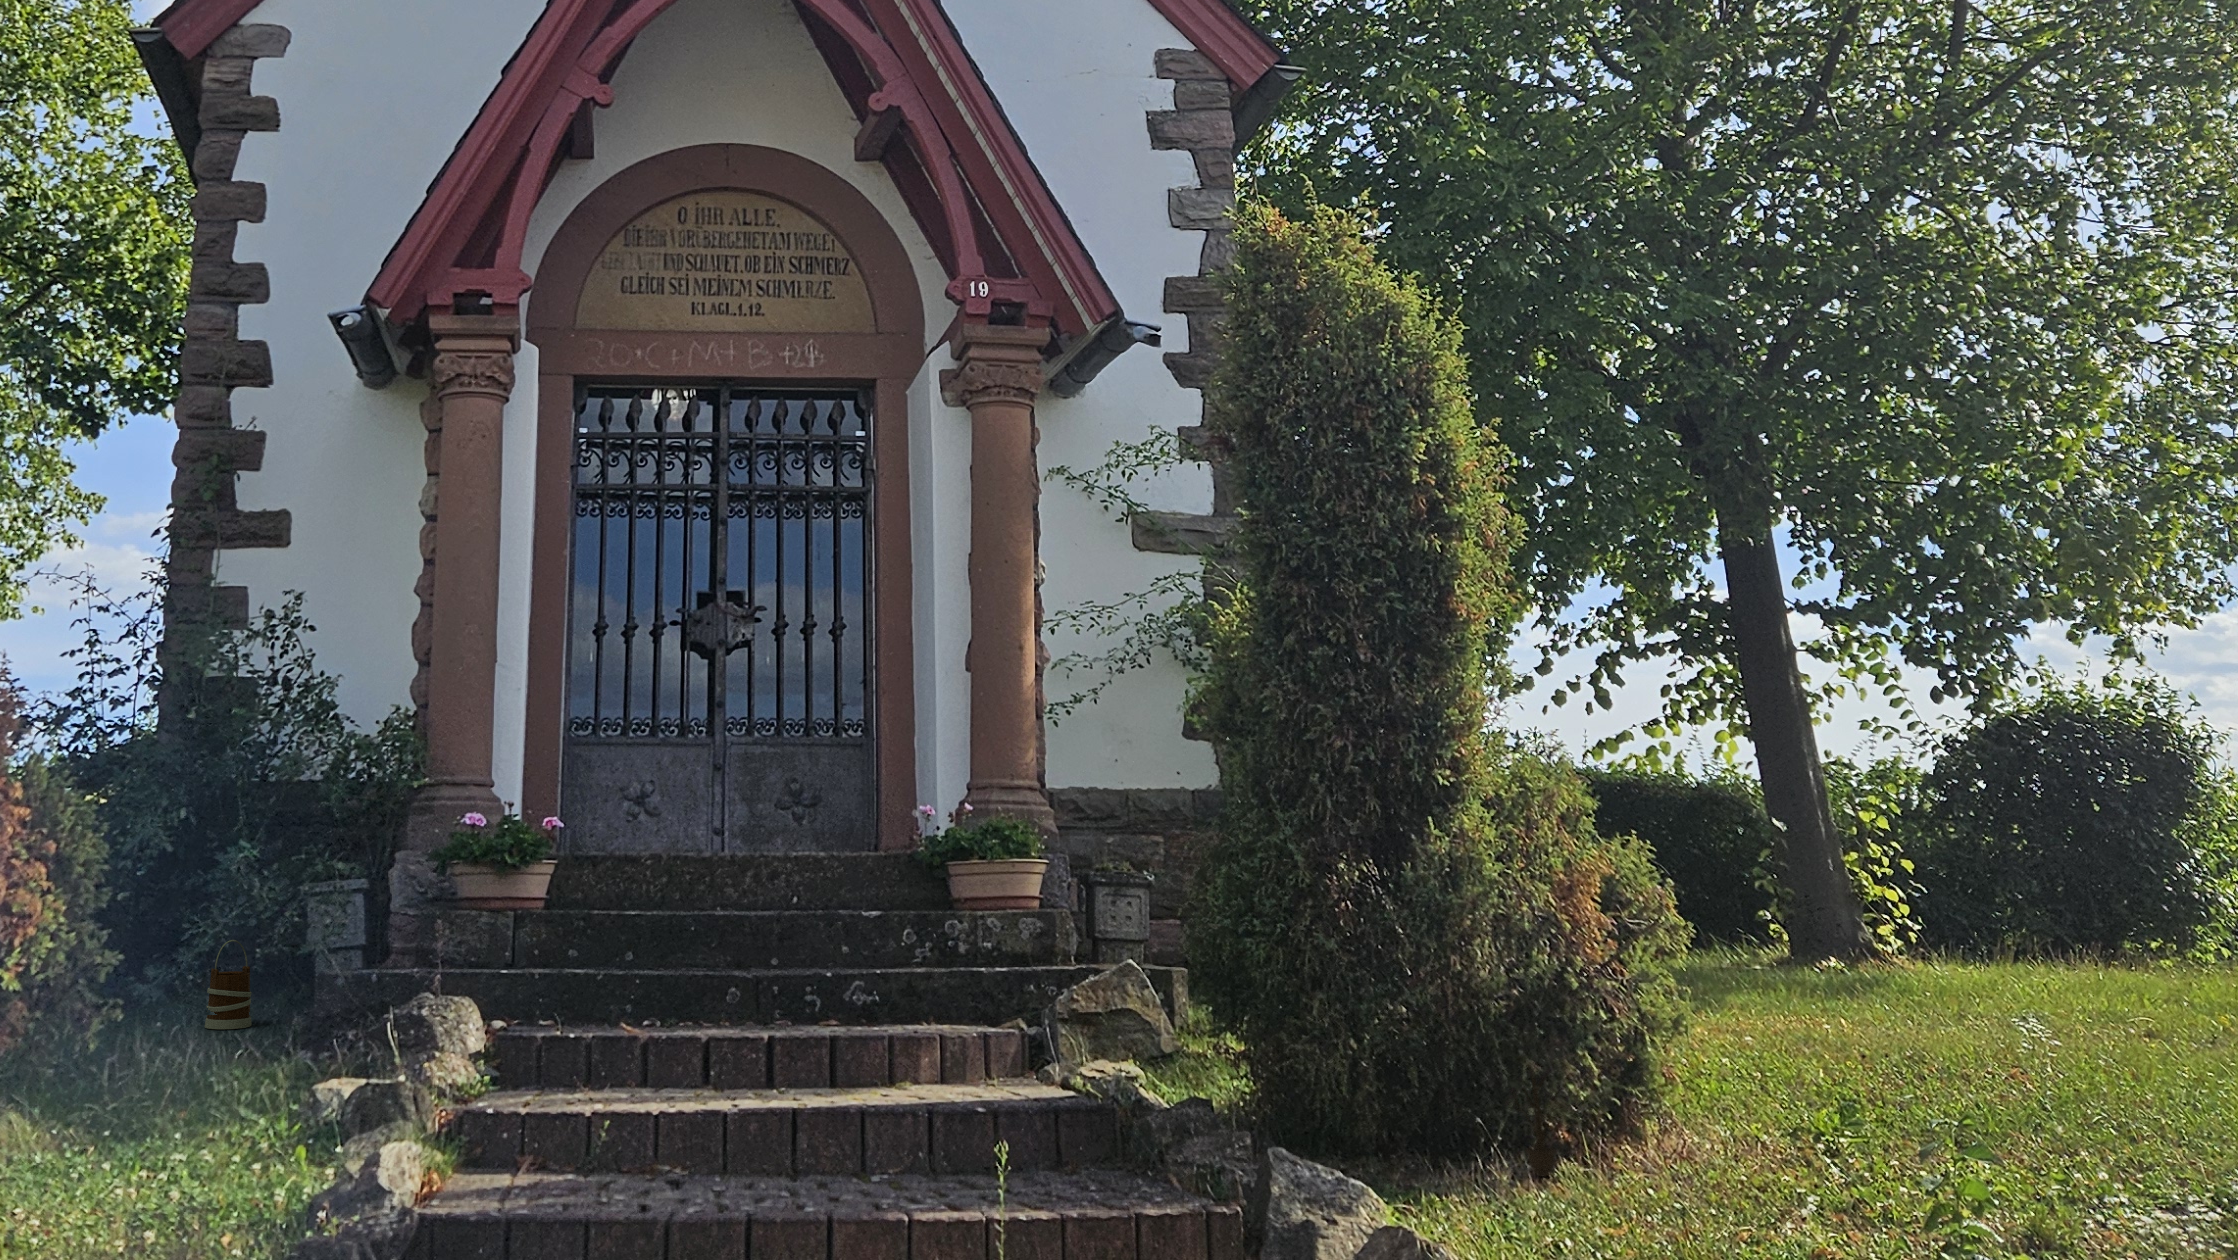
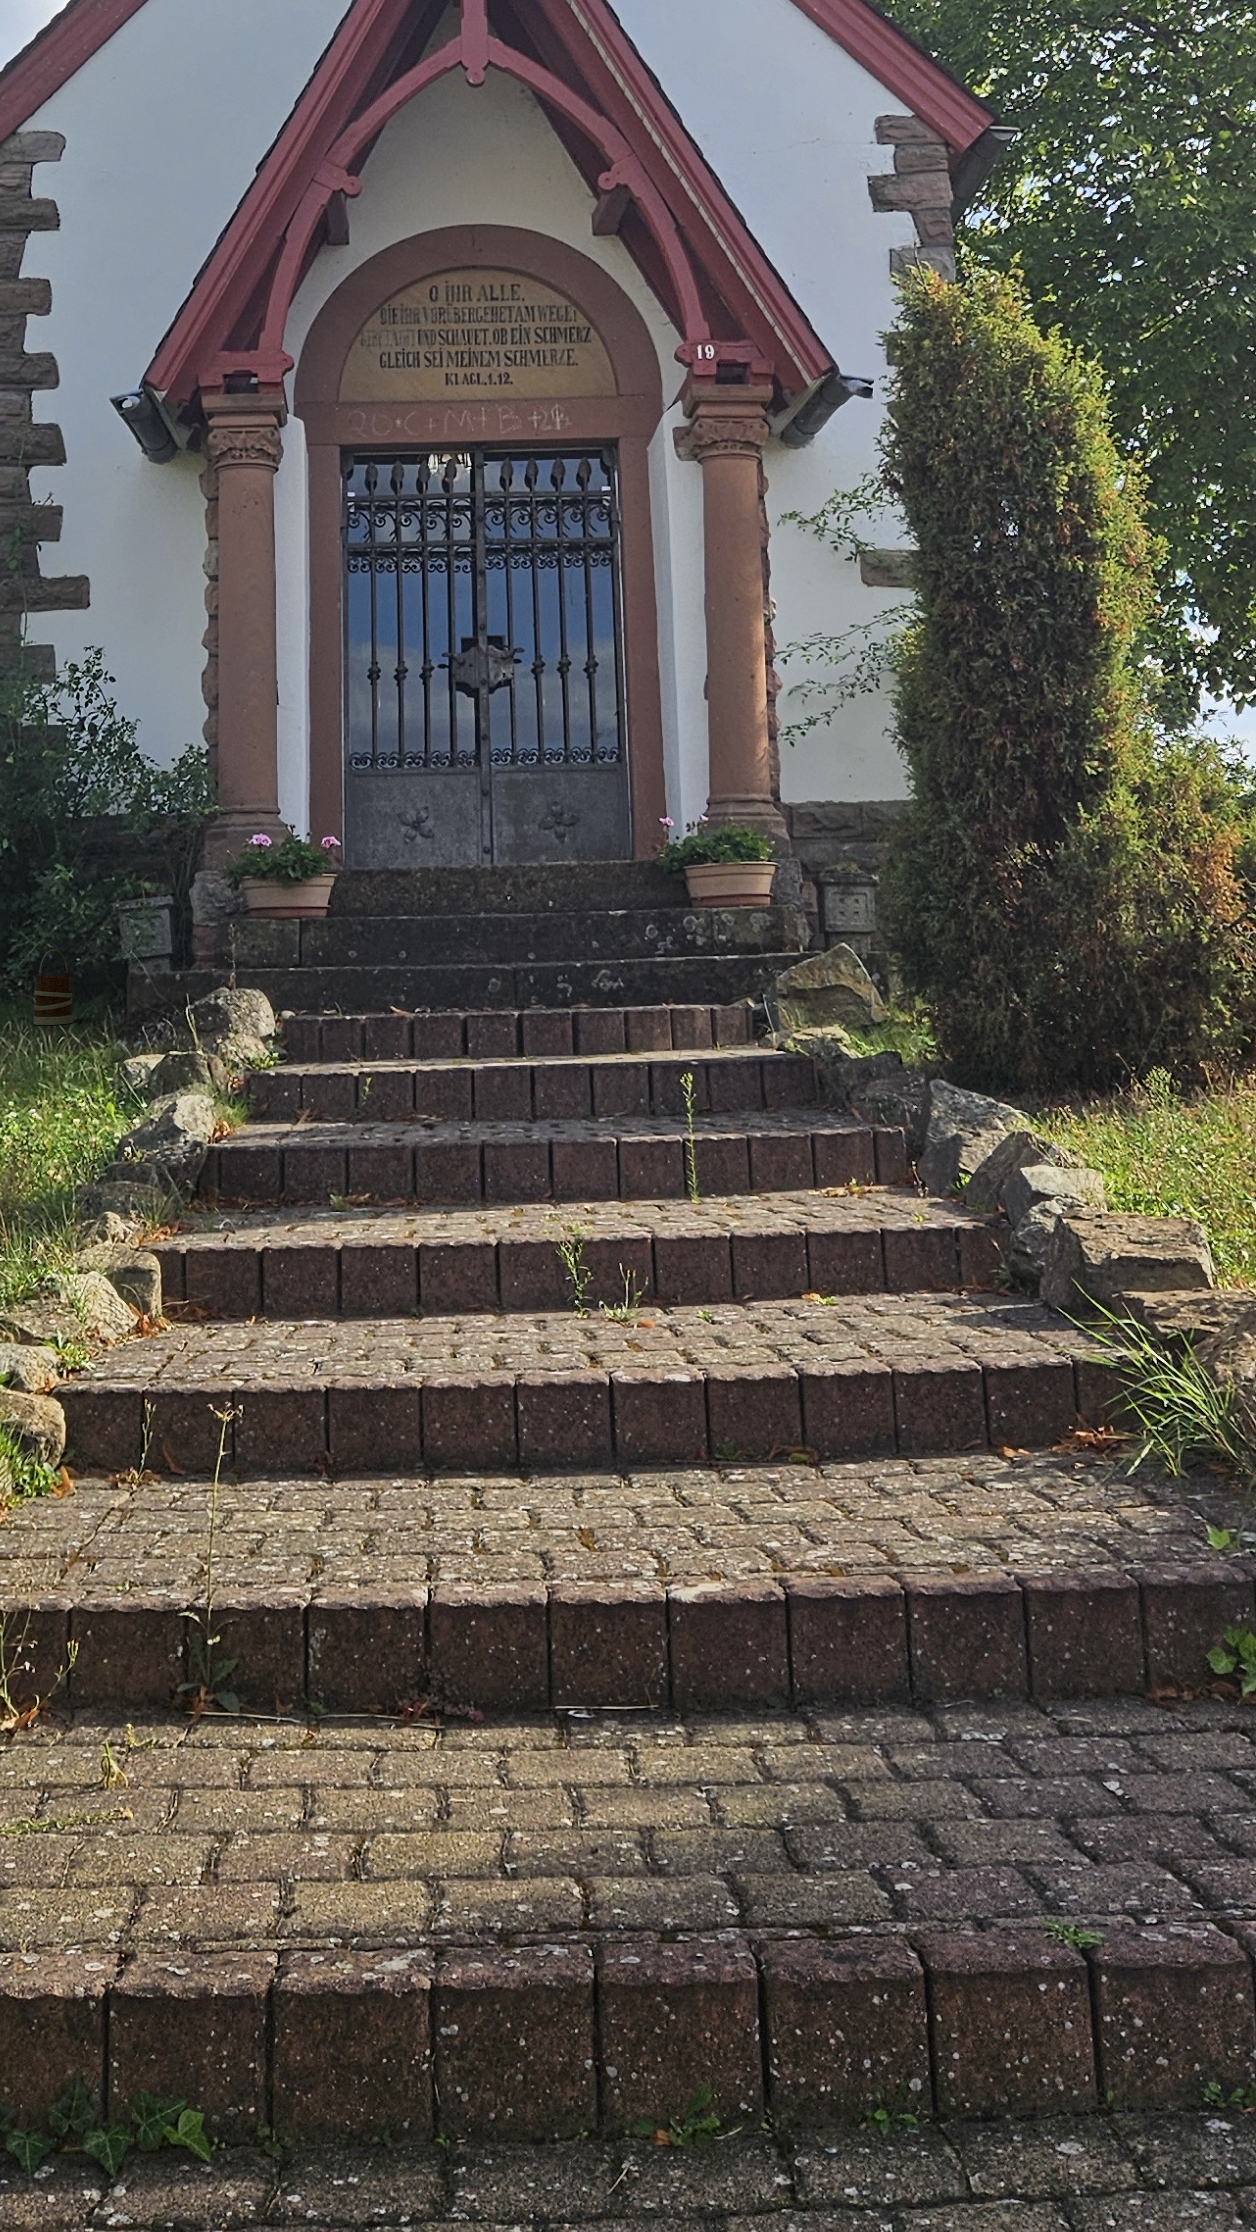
decorative plant: present [1497,1065,1569,1177] -> none [1150,1018,1216,1113]

